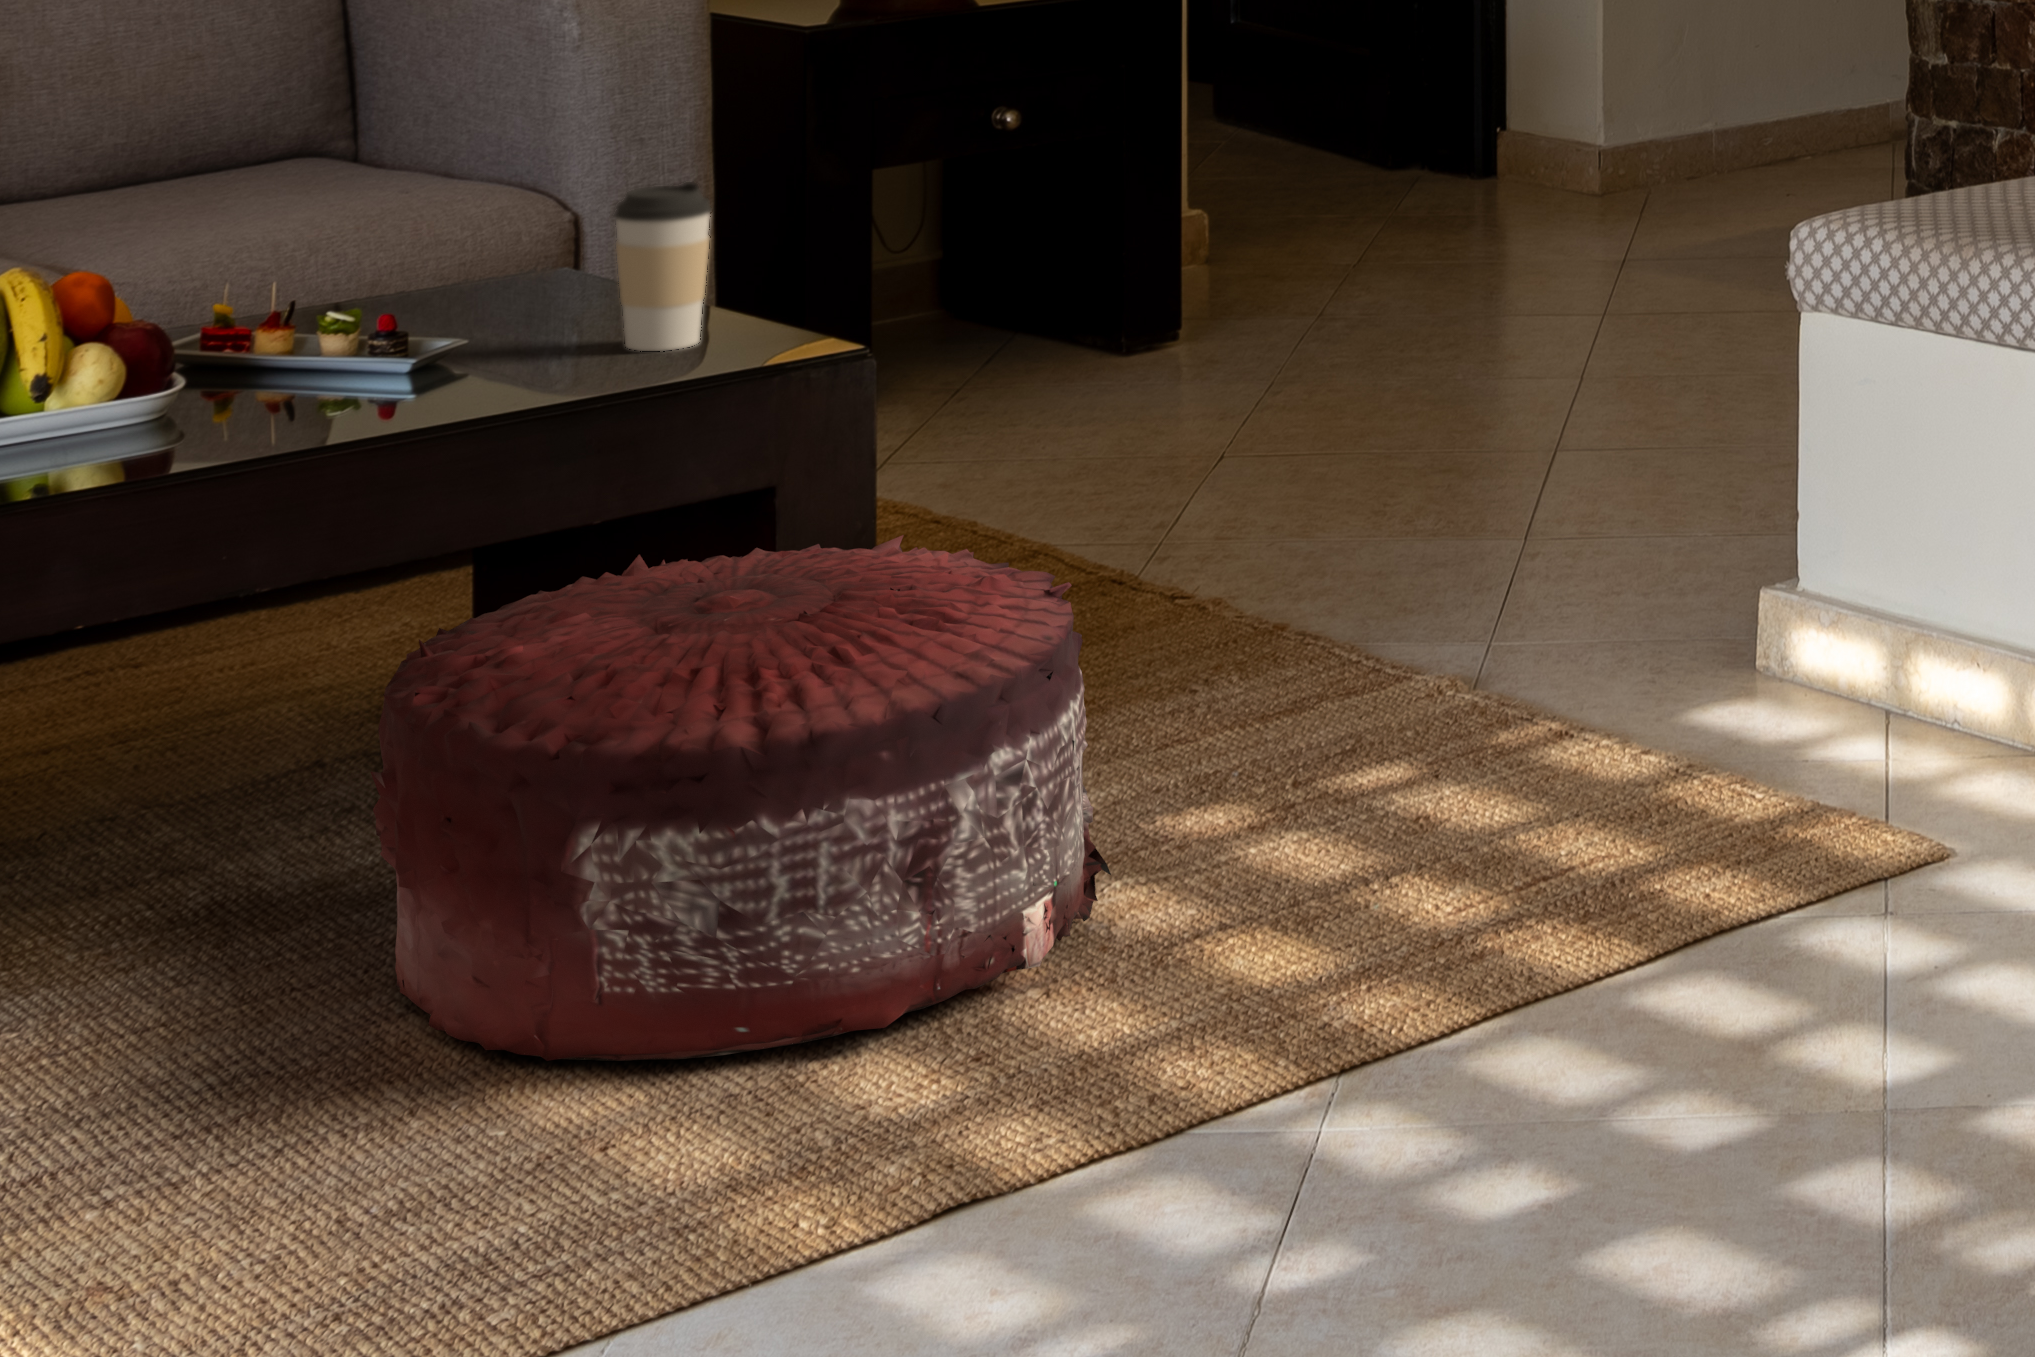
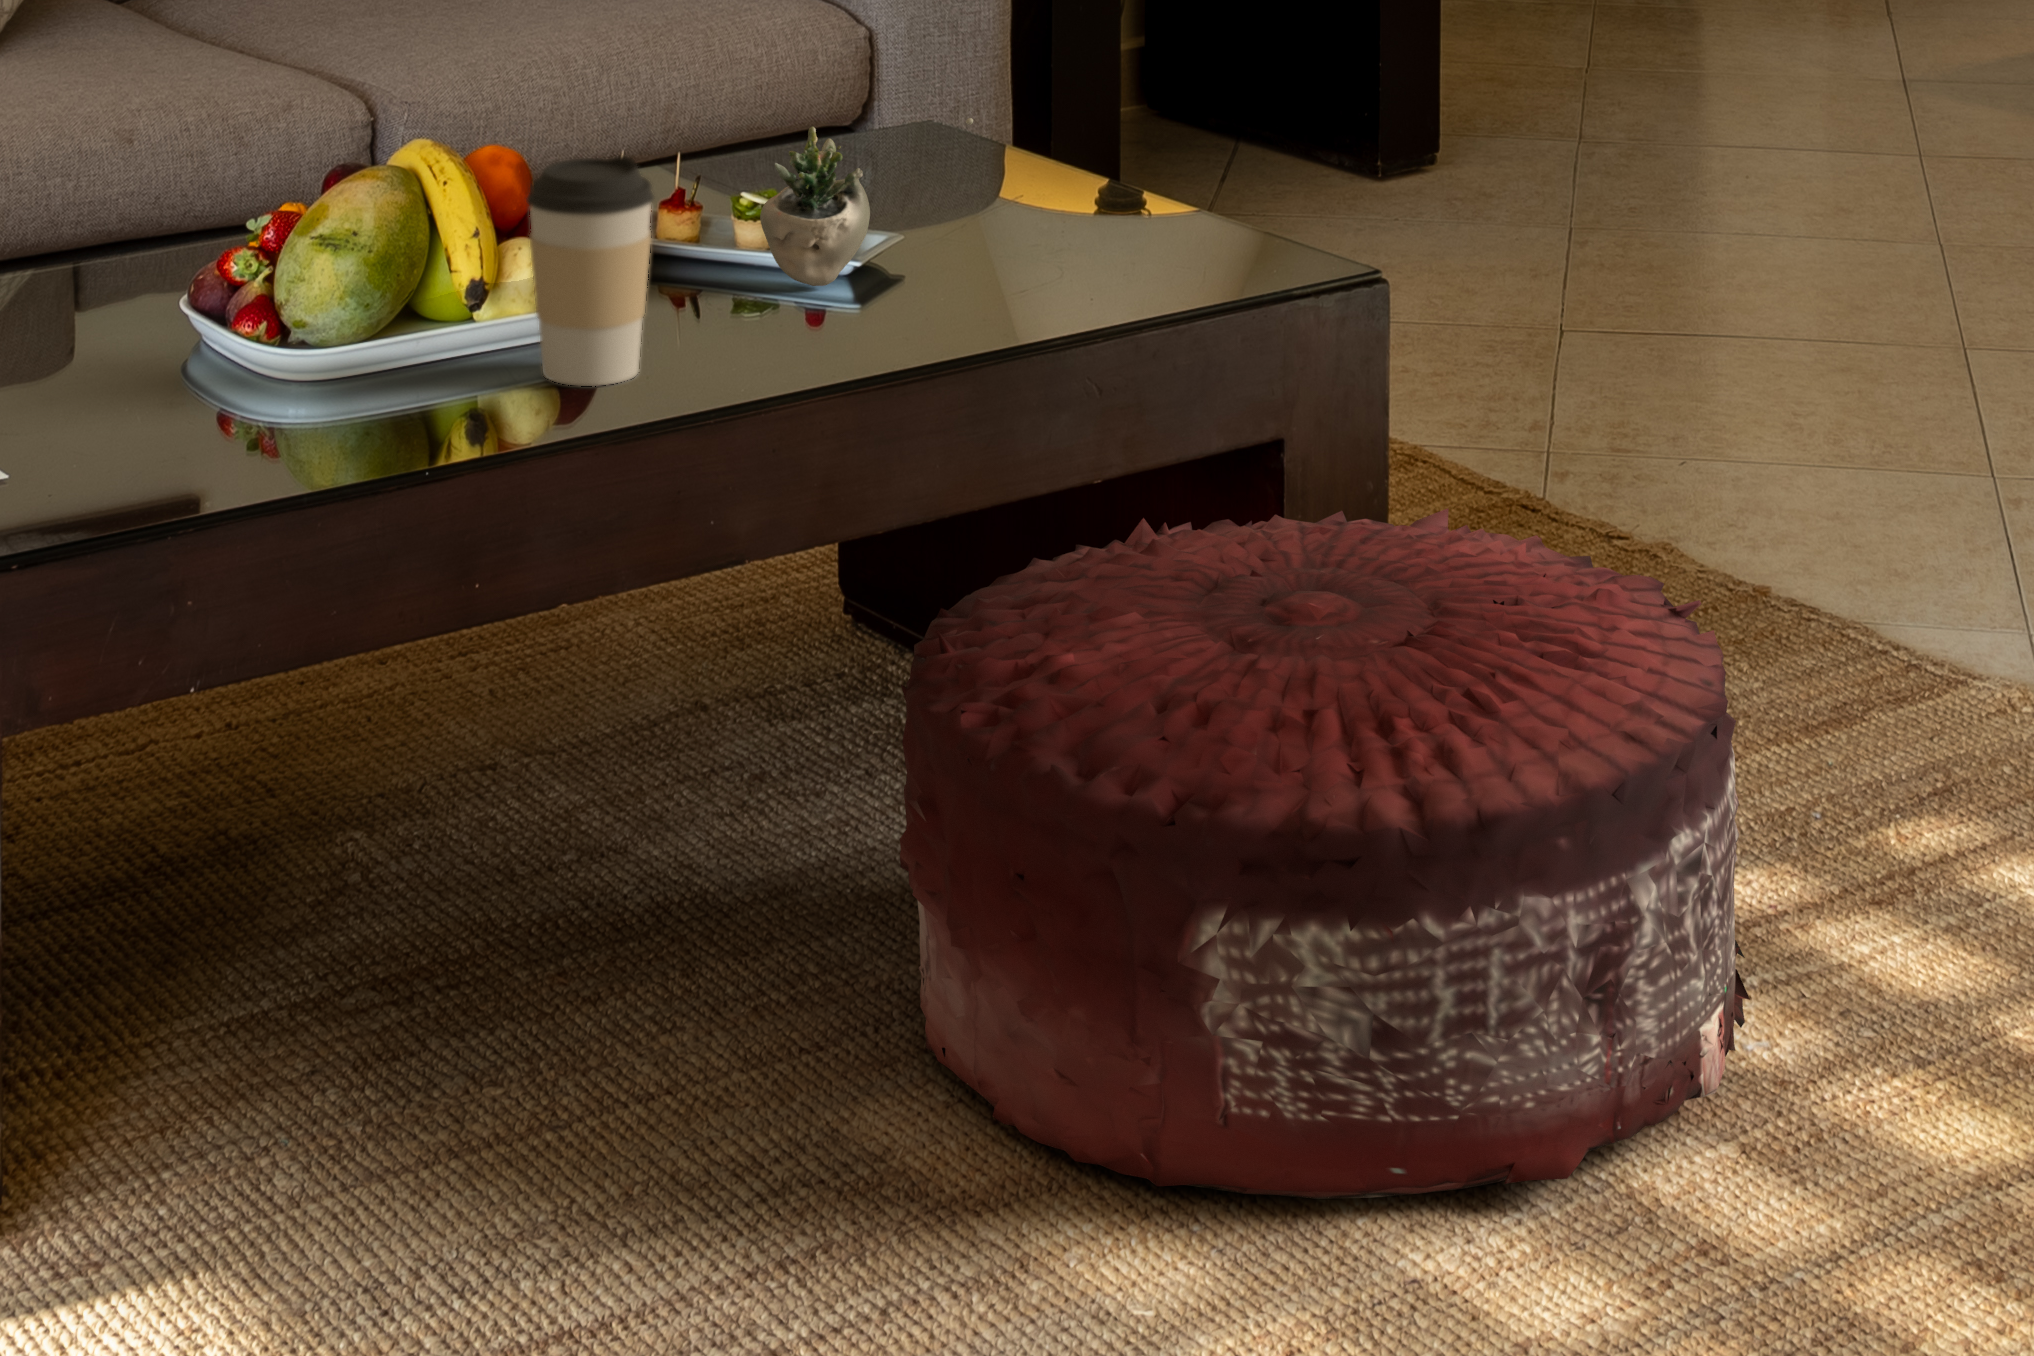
coffee cup: present [614,182,711,351] -> present [527,156,654,386]
succulent plant: none [332,235,515,383] -> present [760,118,973,286]

